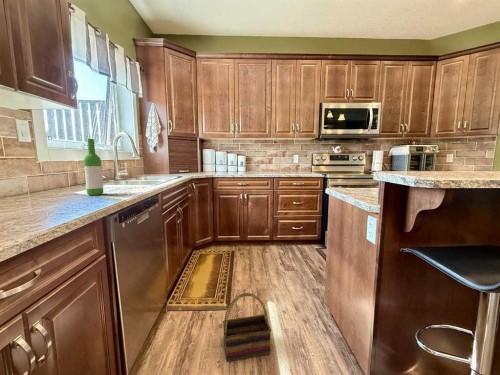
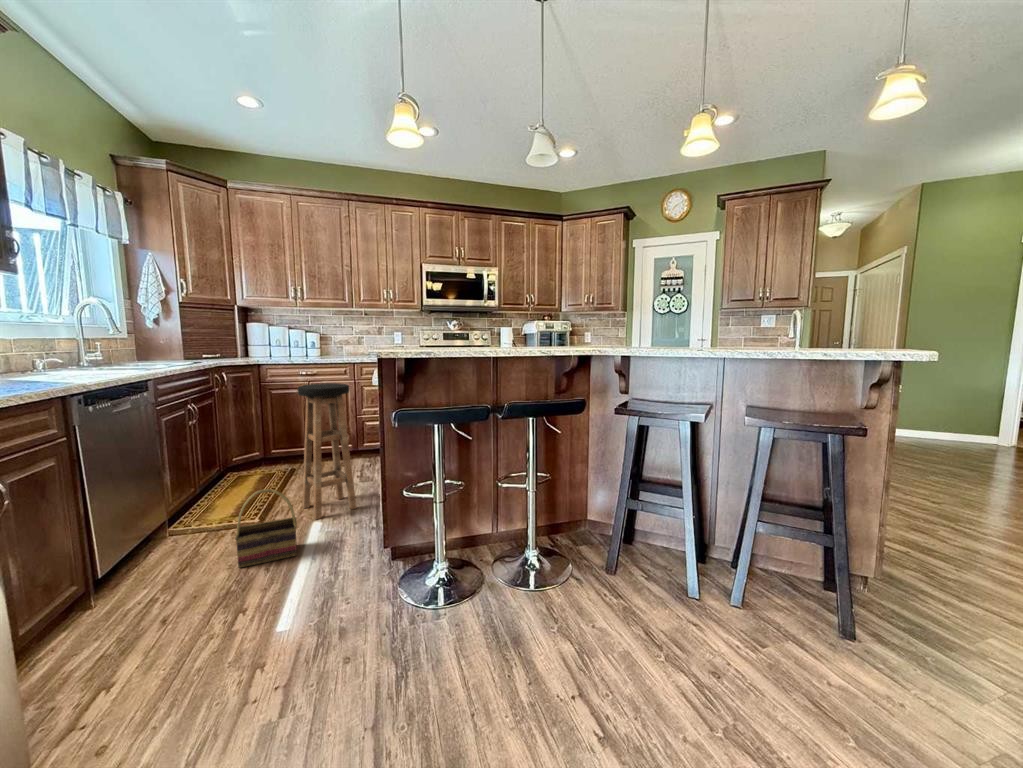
wine bottle: present [84,139,103,195] -> none [26,308,57,379]
bar stool: none [253,196,296,307] -> present [297,383,357,519]

